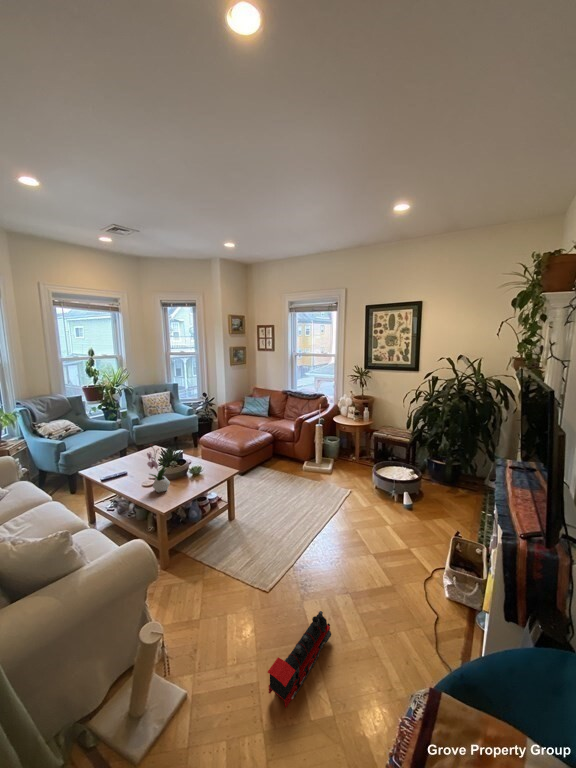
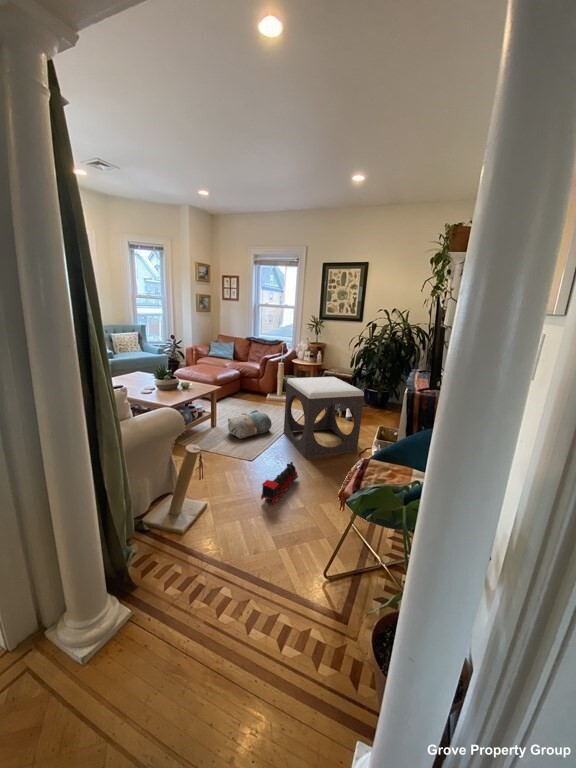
flower arrangement: present [147,444,170,493] -> none [149,358,169,398]
footstool: none [319,456,428,584] -> present [284,377,364,457]
plush toy: none [247,496,303,542] -> present [228,410,272,439]

